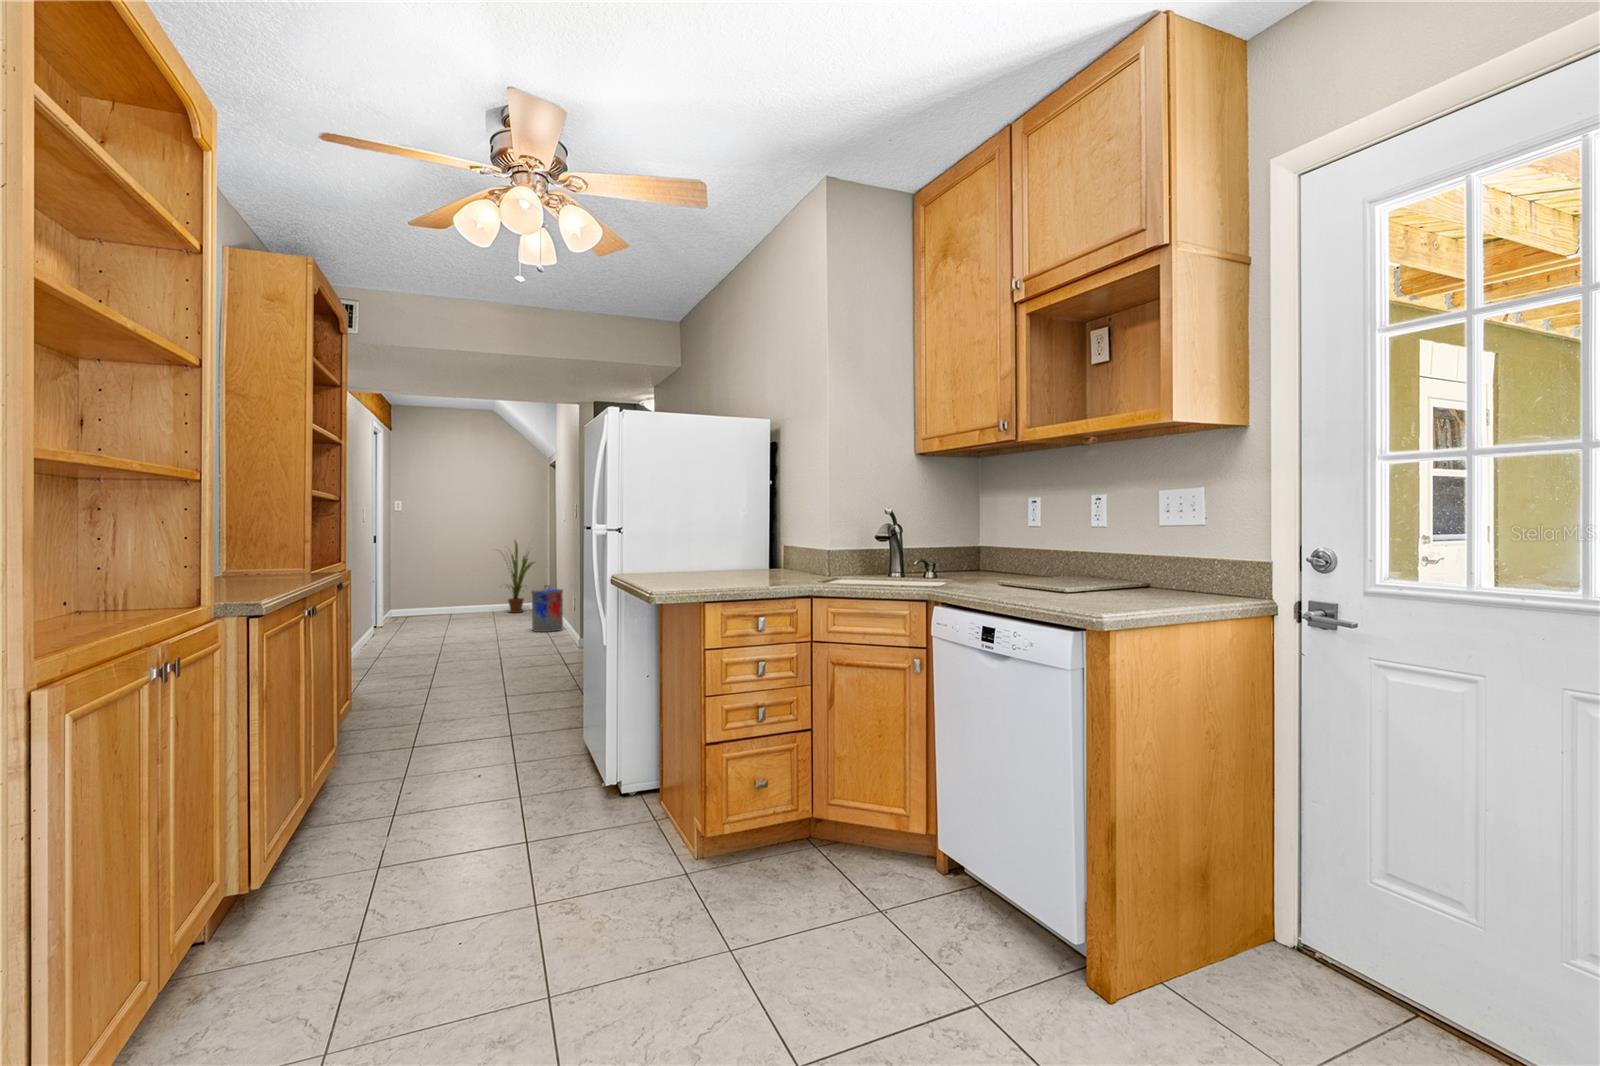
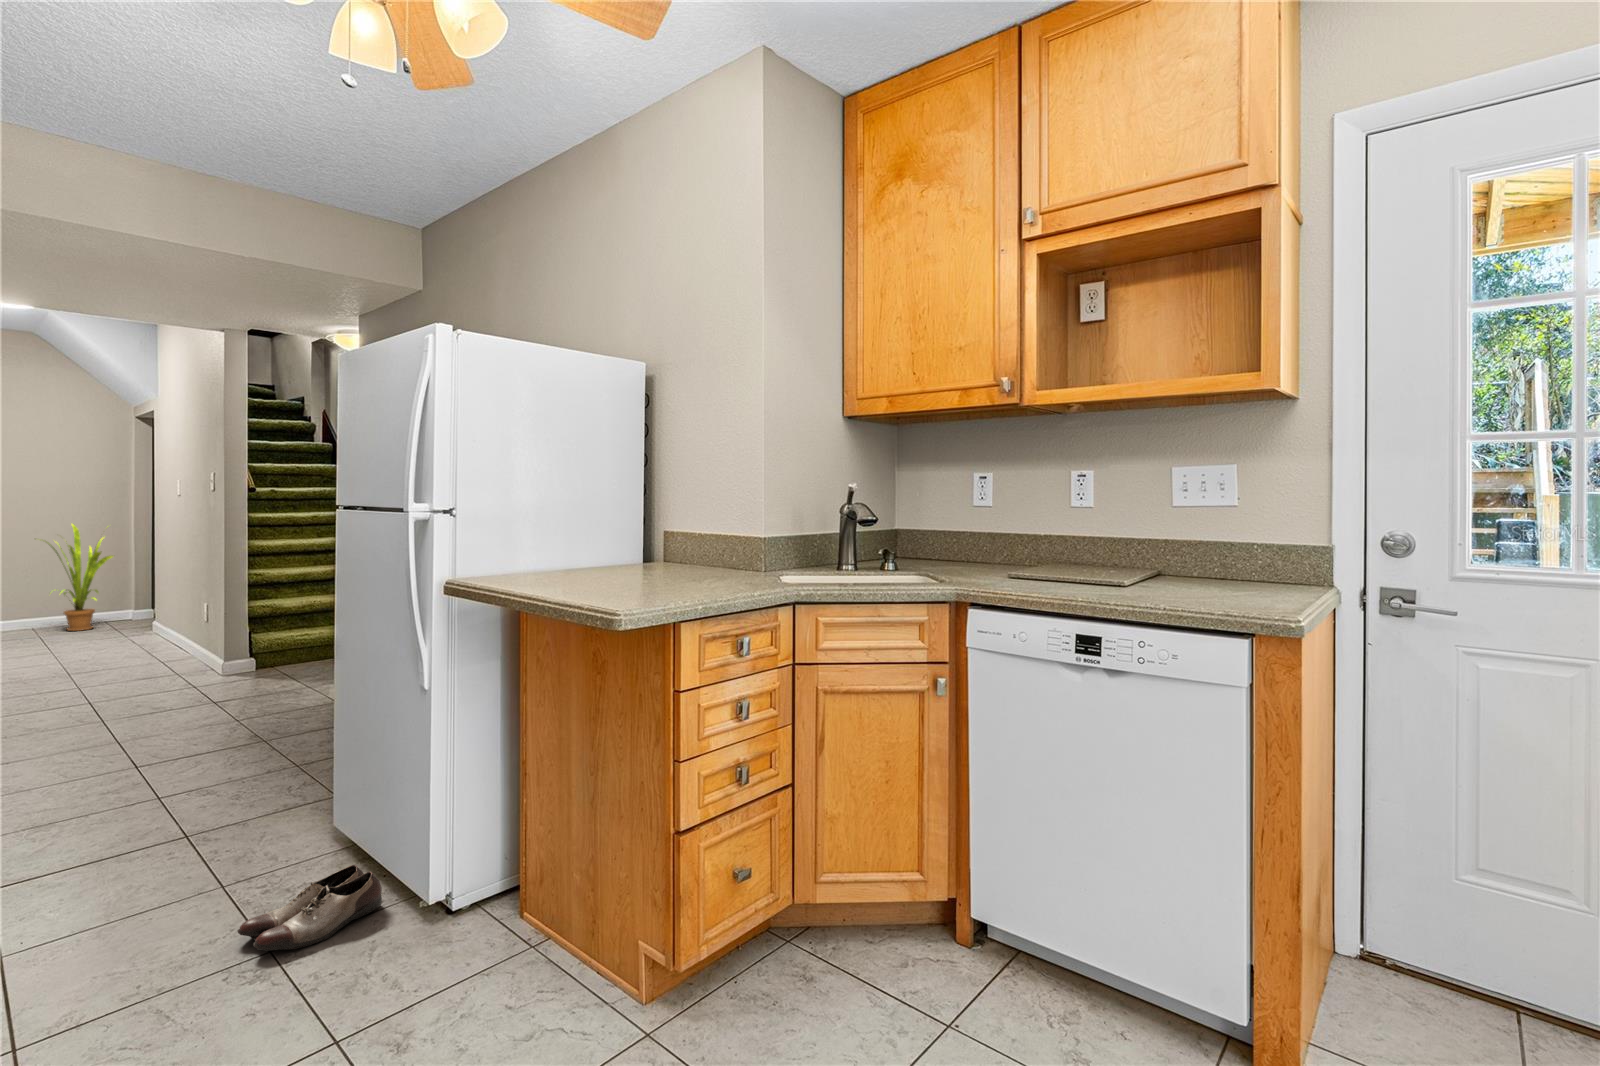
trash can: present [531,585,563,632] -> none [123,589,181,657]
shoe: none [513,755,590,793] -> present [237,865,382,951]

